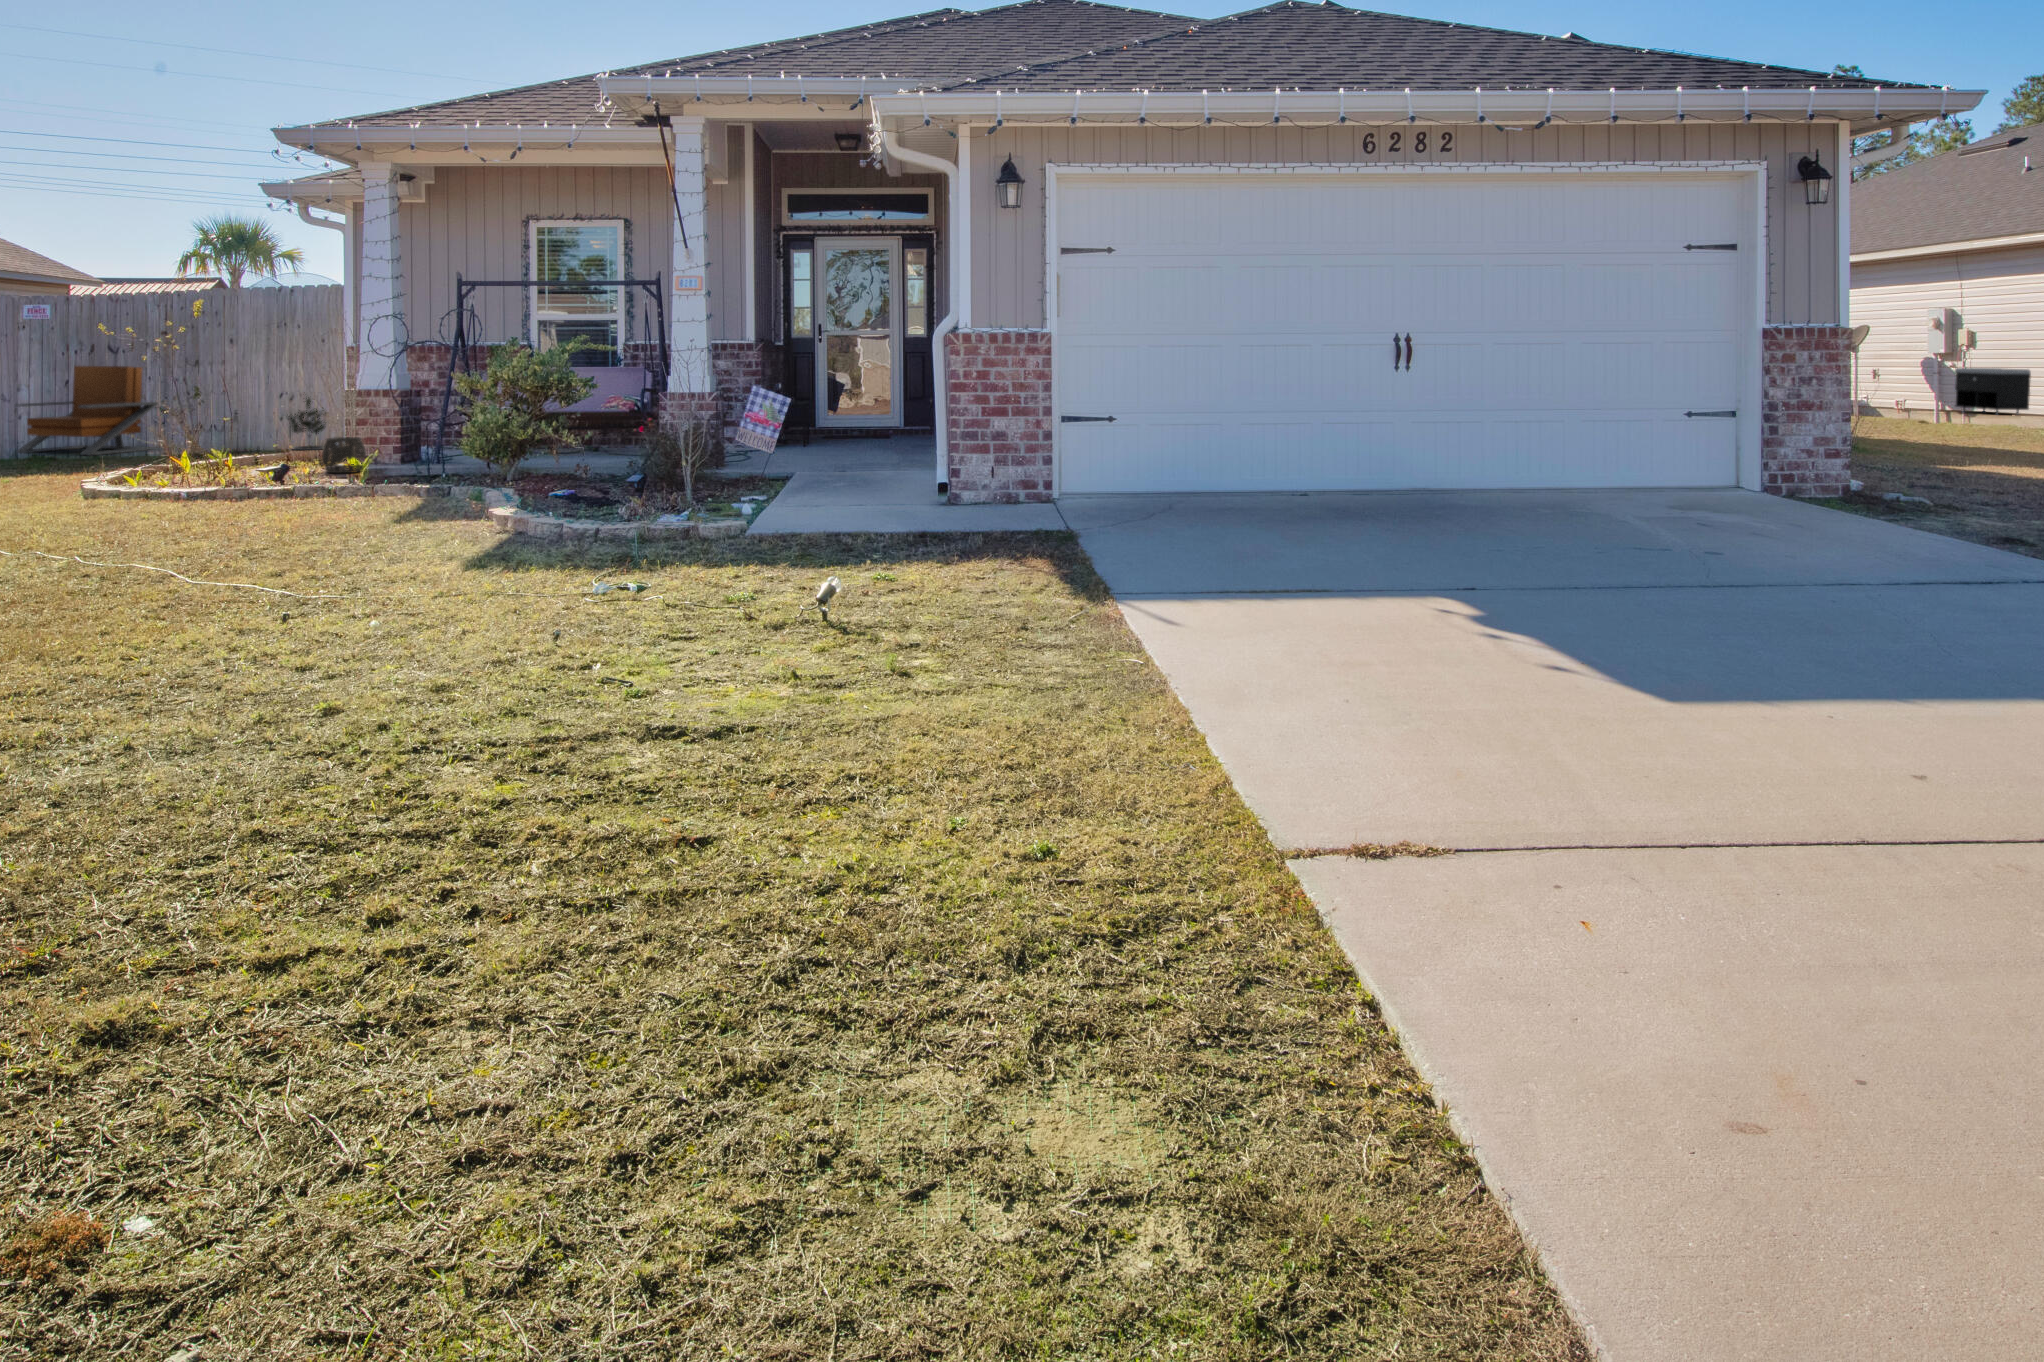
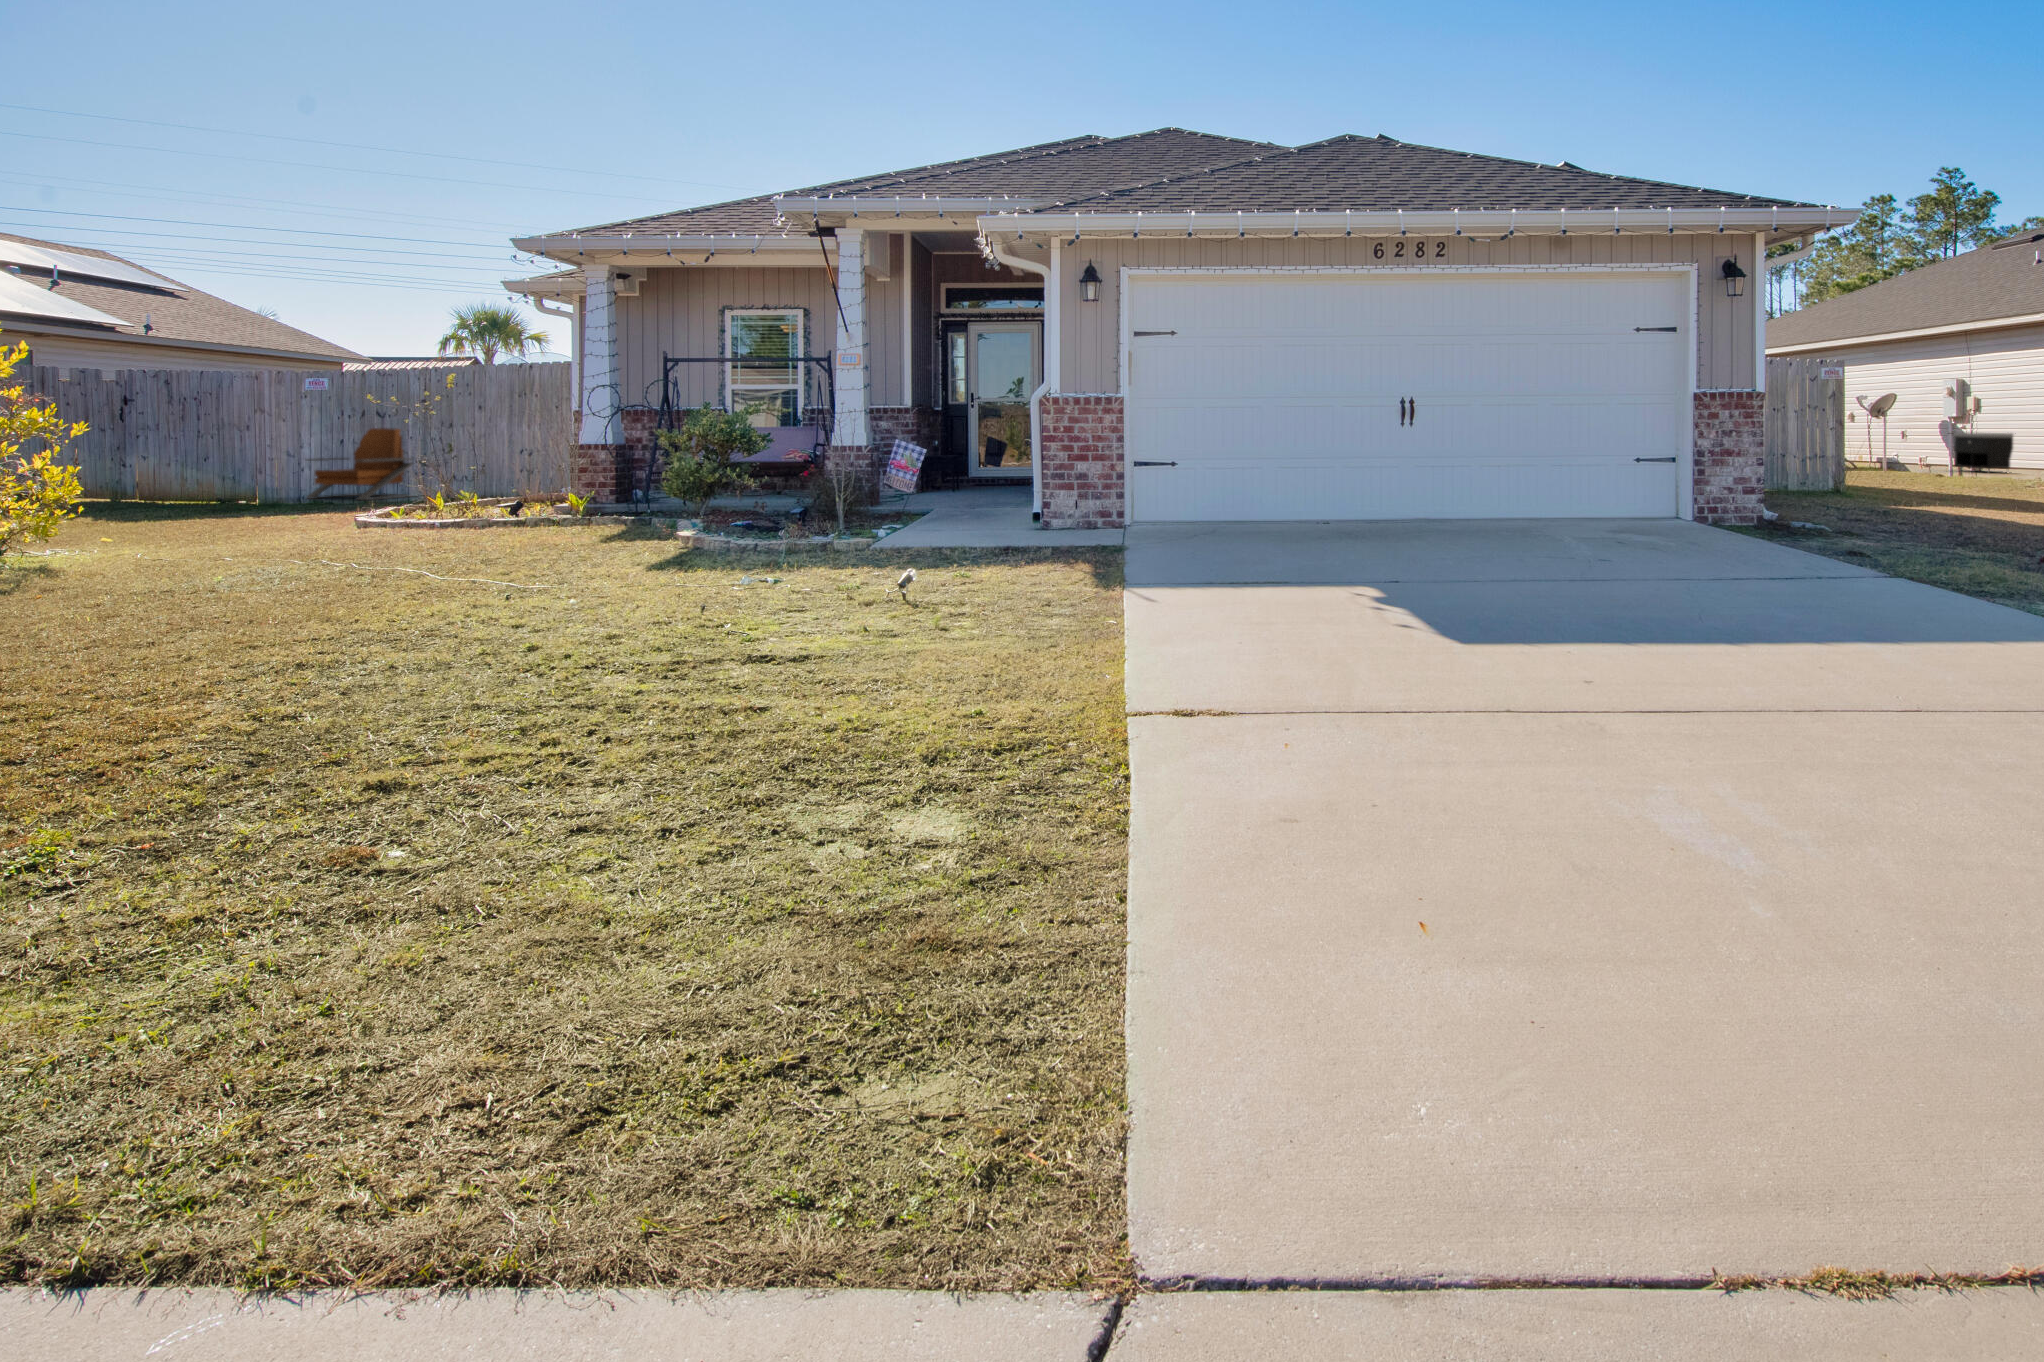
potted tree: present [288,397,326,450] -> none [520,449,556,497]
woven basket: present [322,437,366,473] -> none [548,483,583,512]

